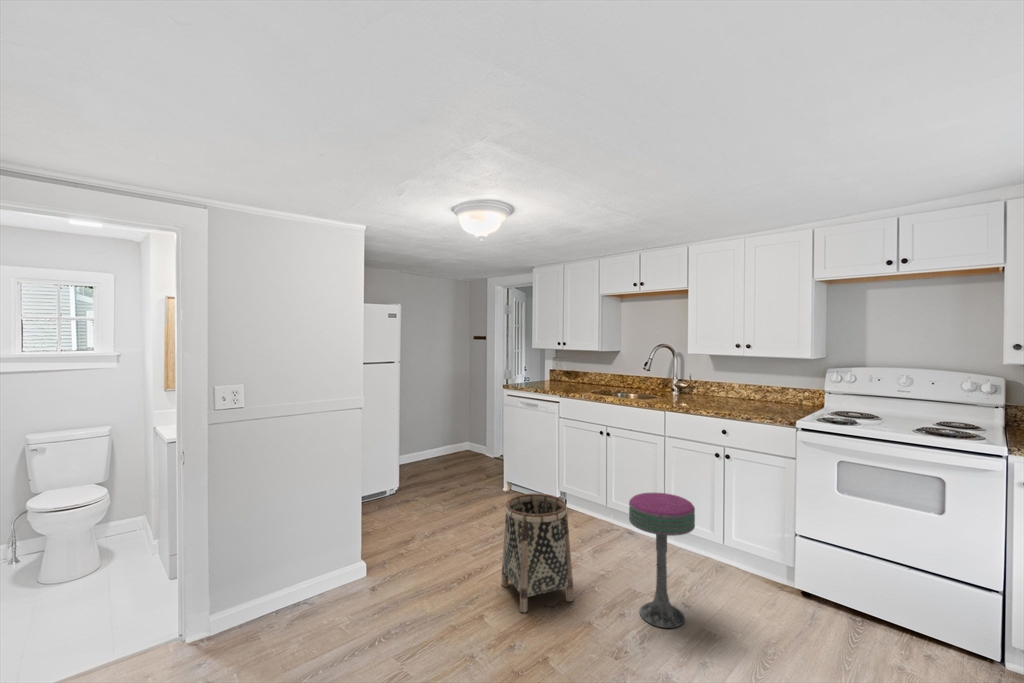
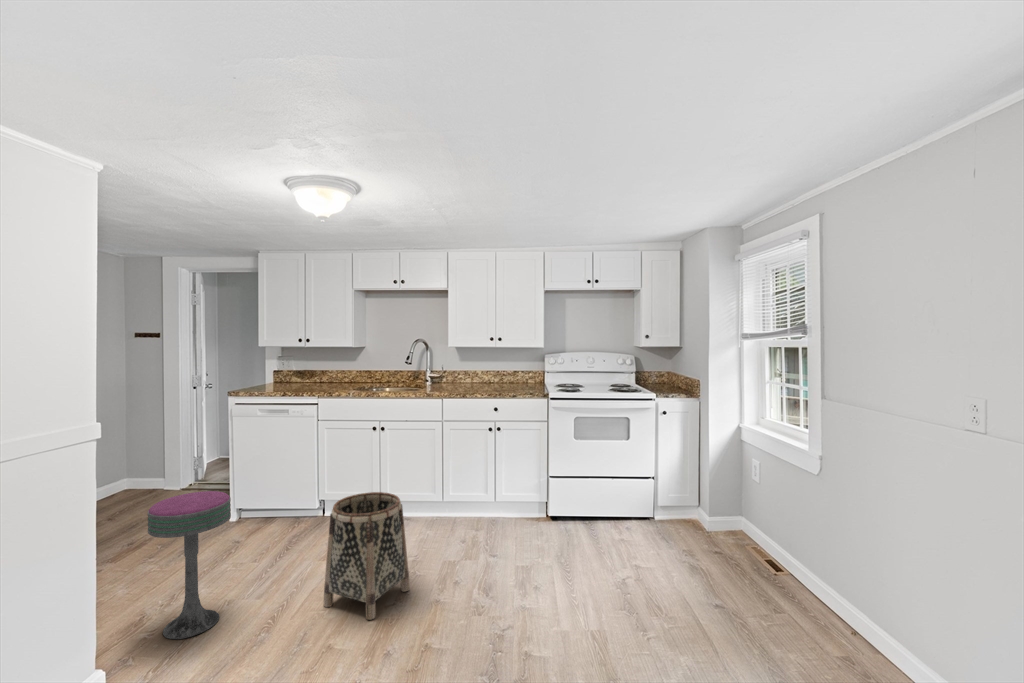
bar stool: present [629,493,695,628] -> present [148,491,231,639]

